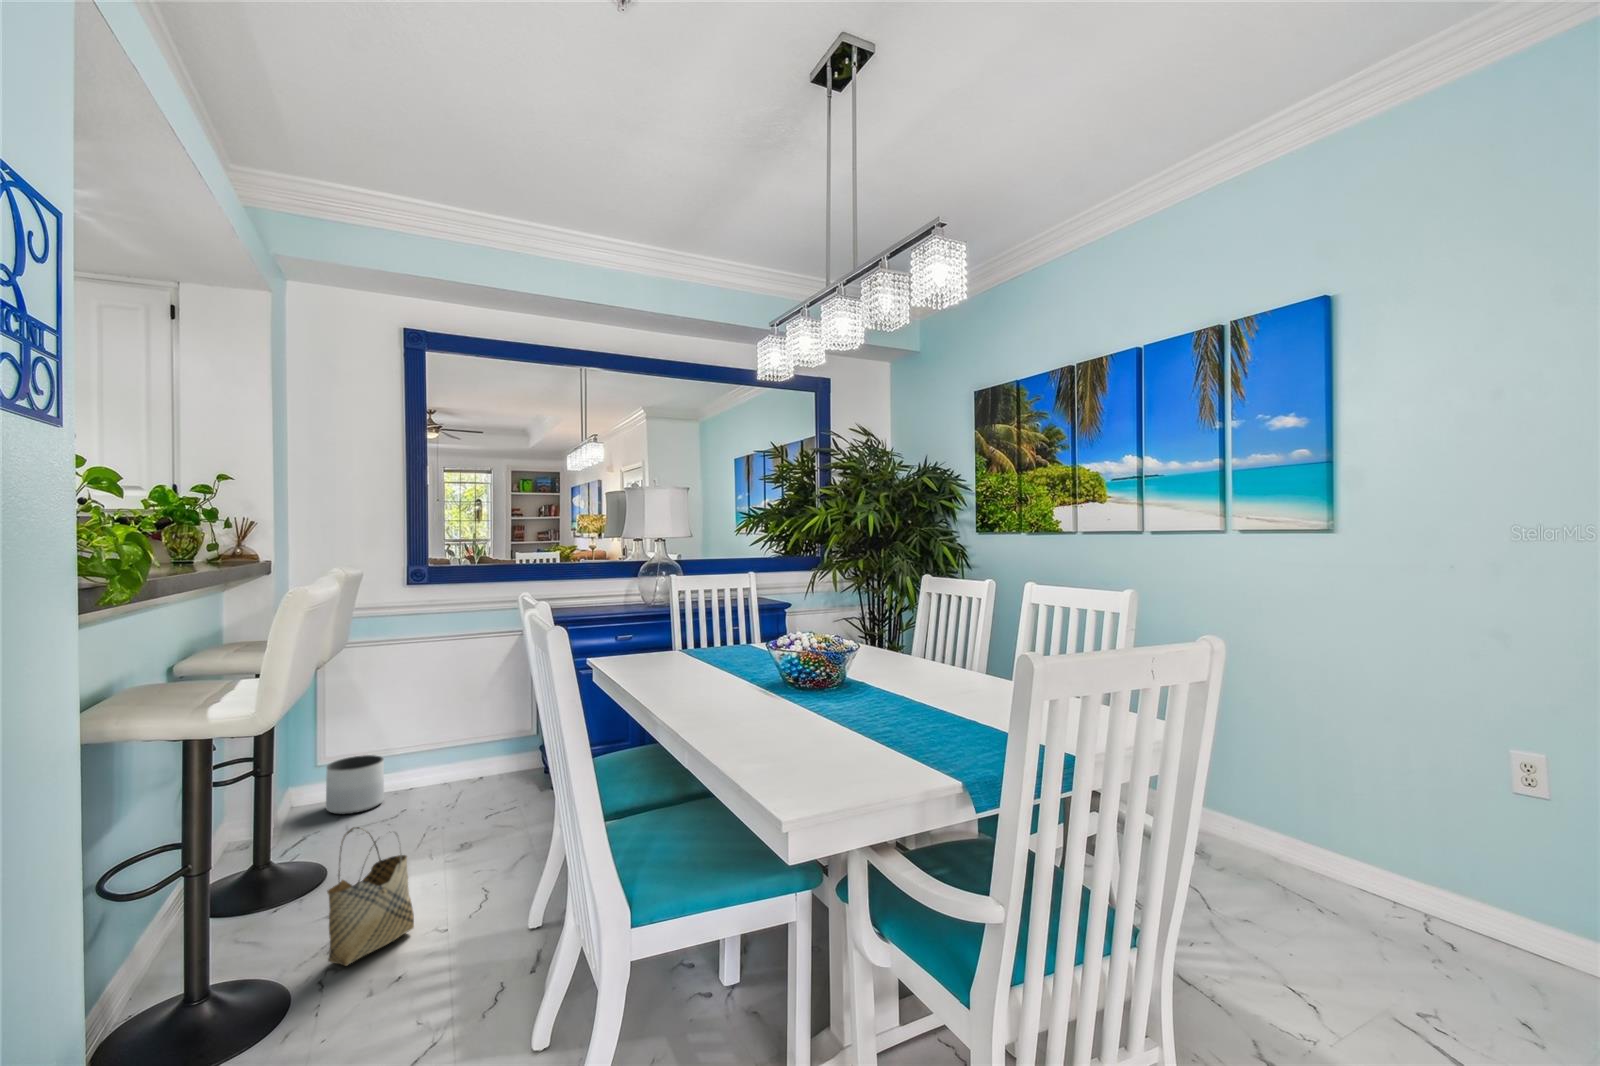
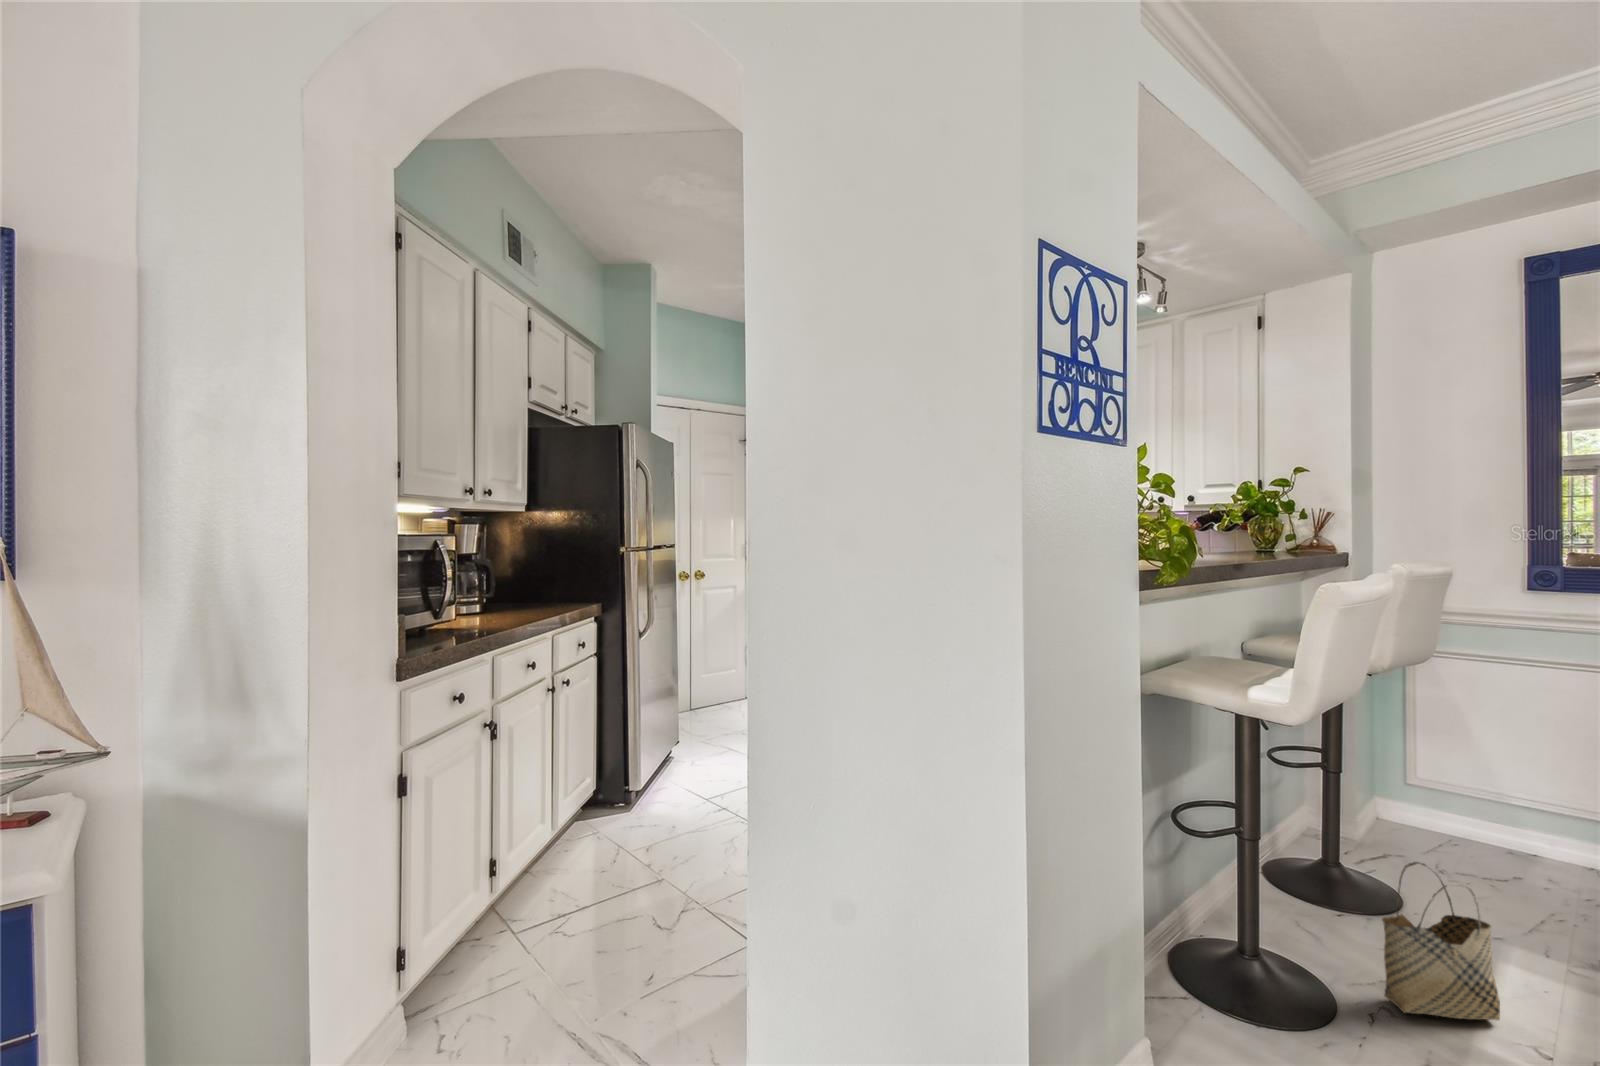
planter: present [326,755,384,814] -> none [1413,783,1489,854]

